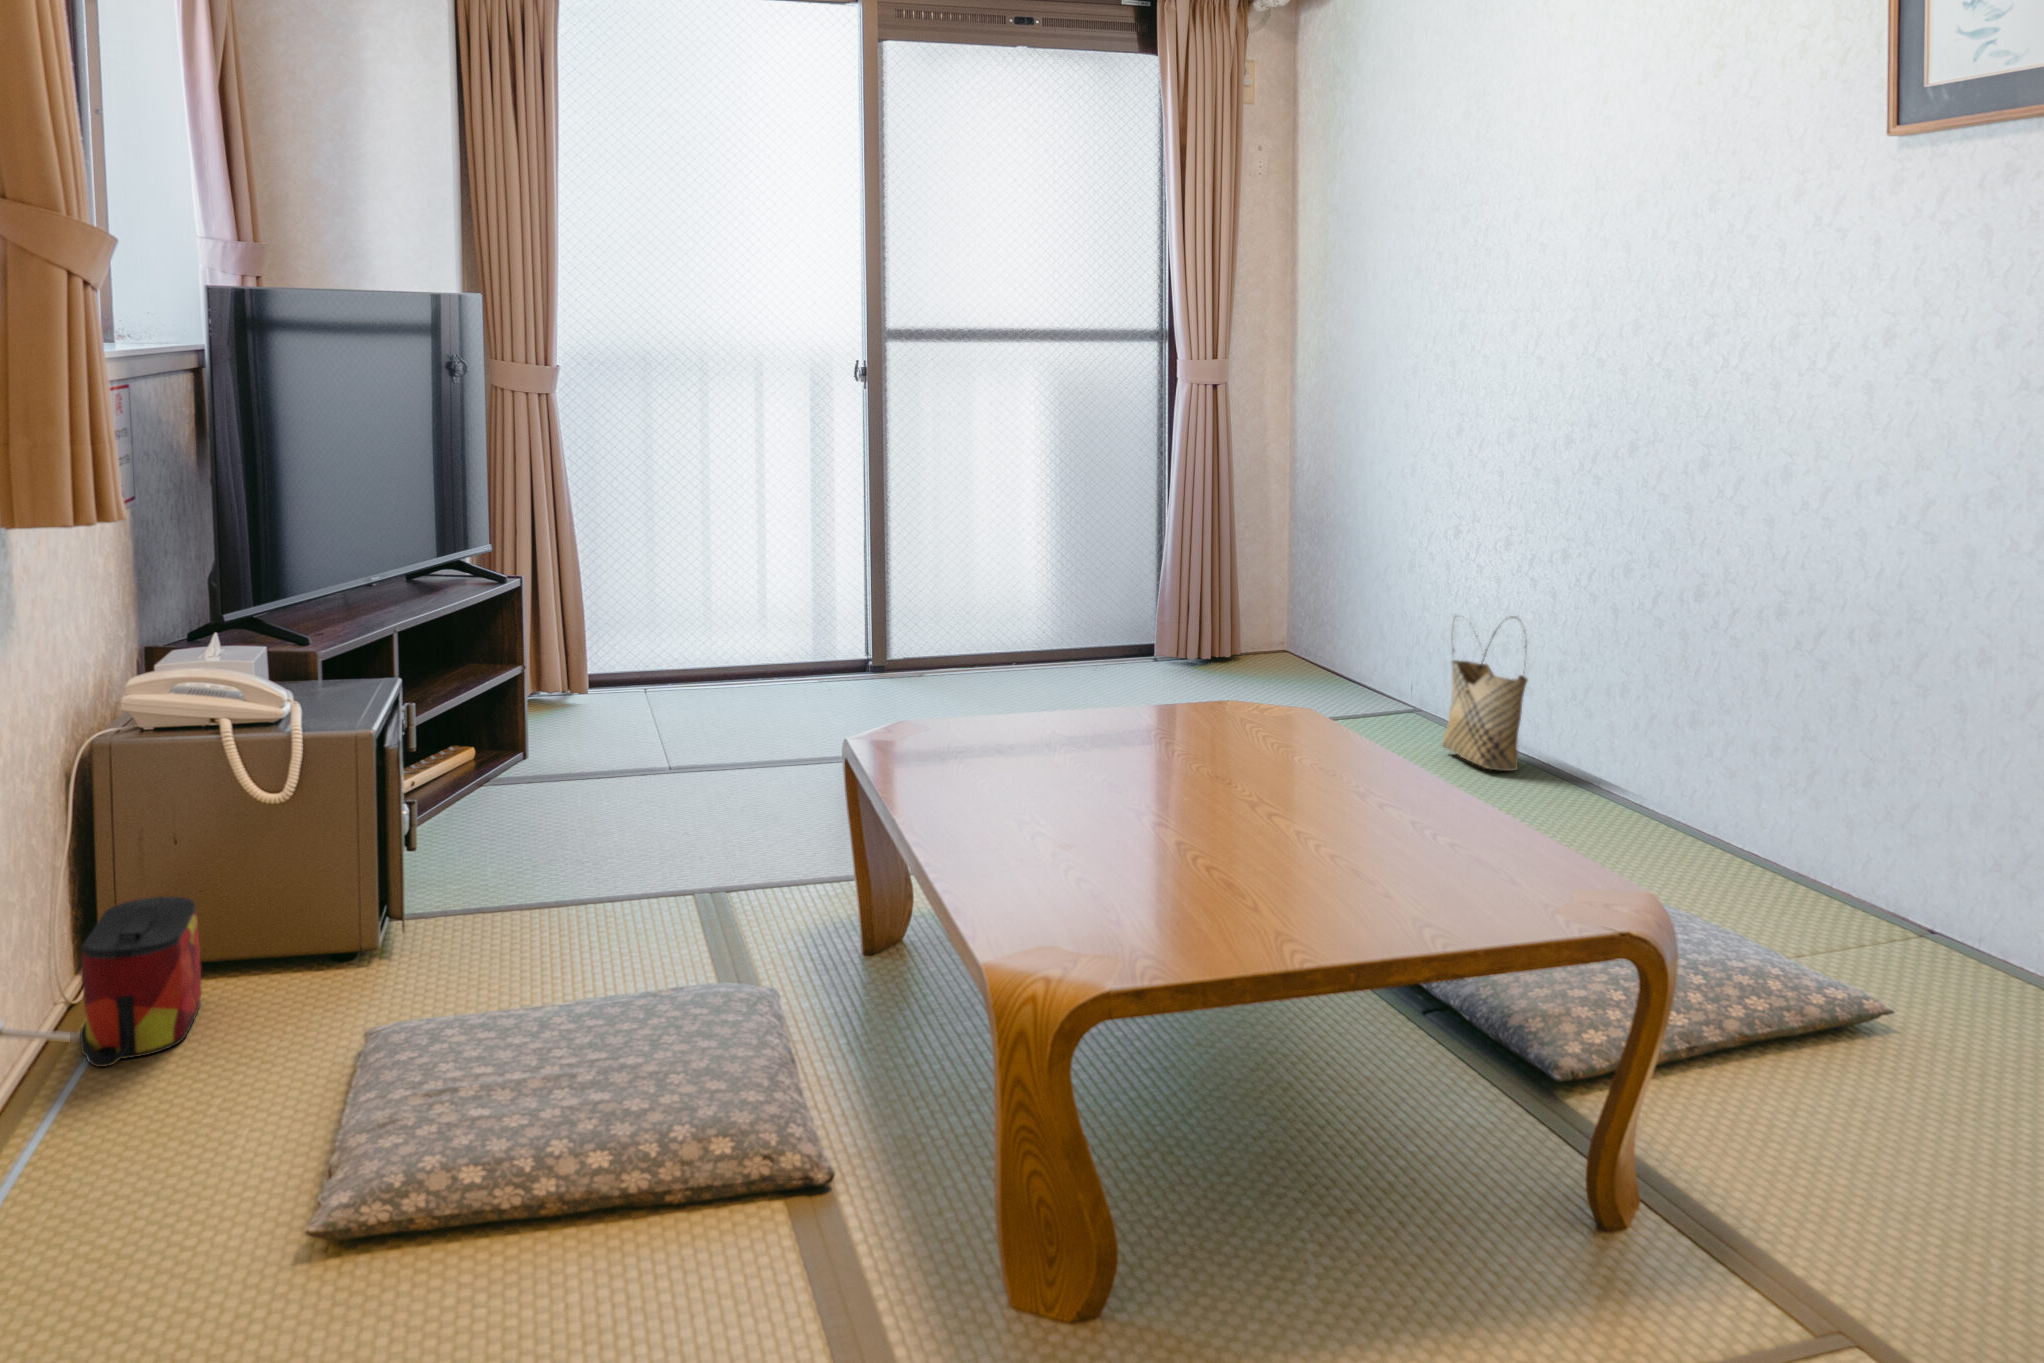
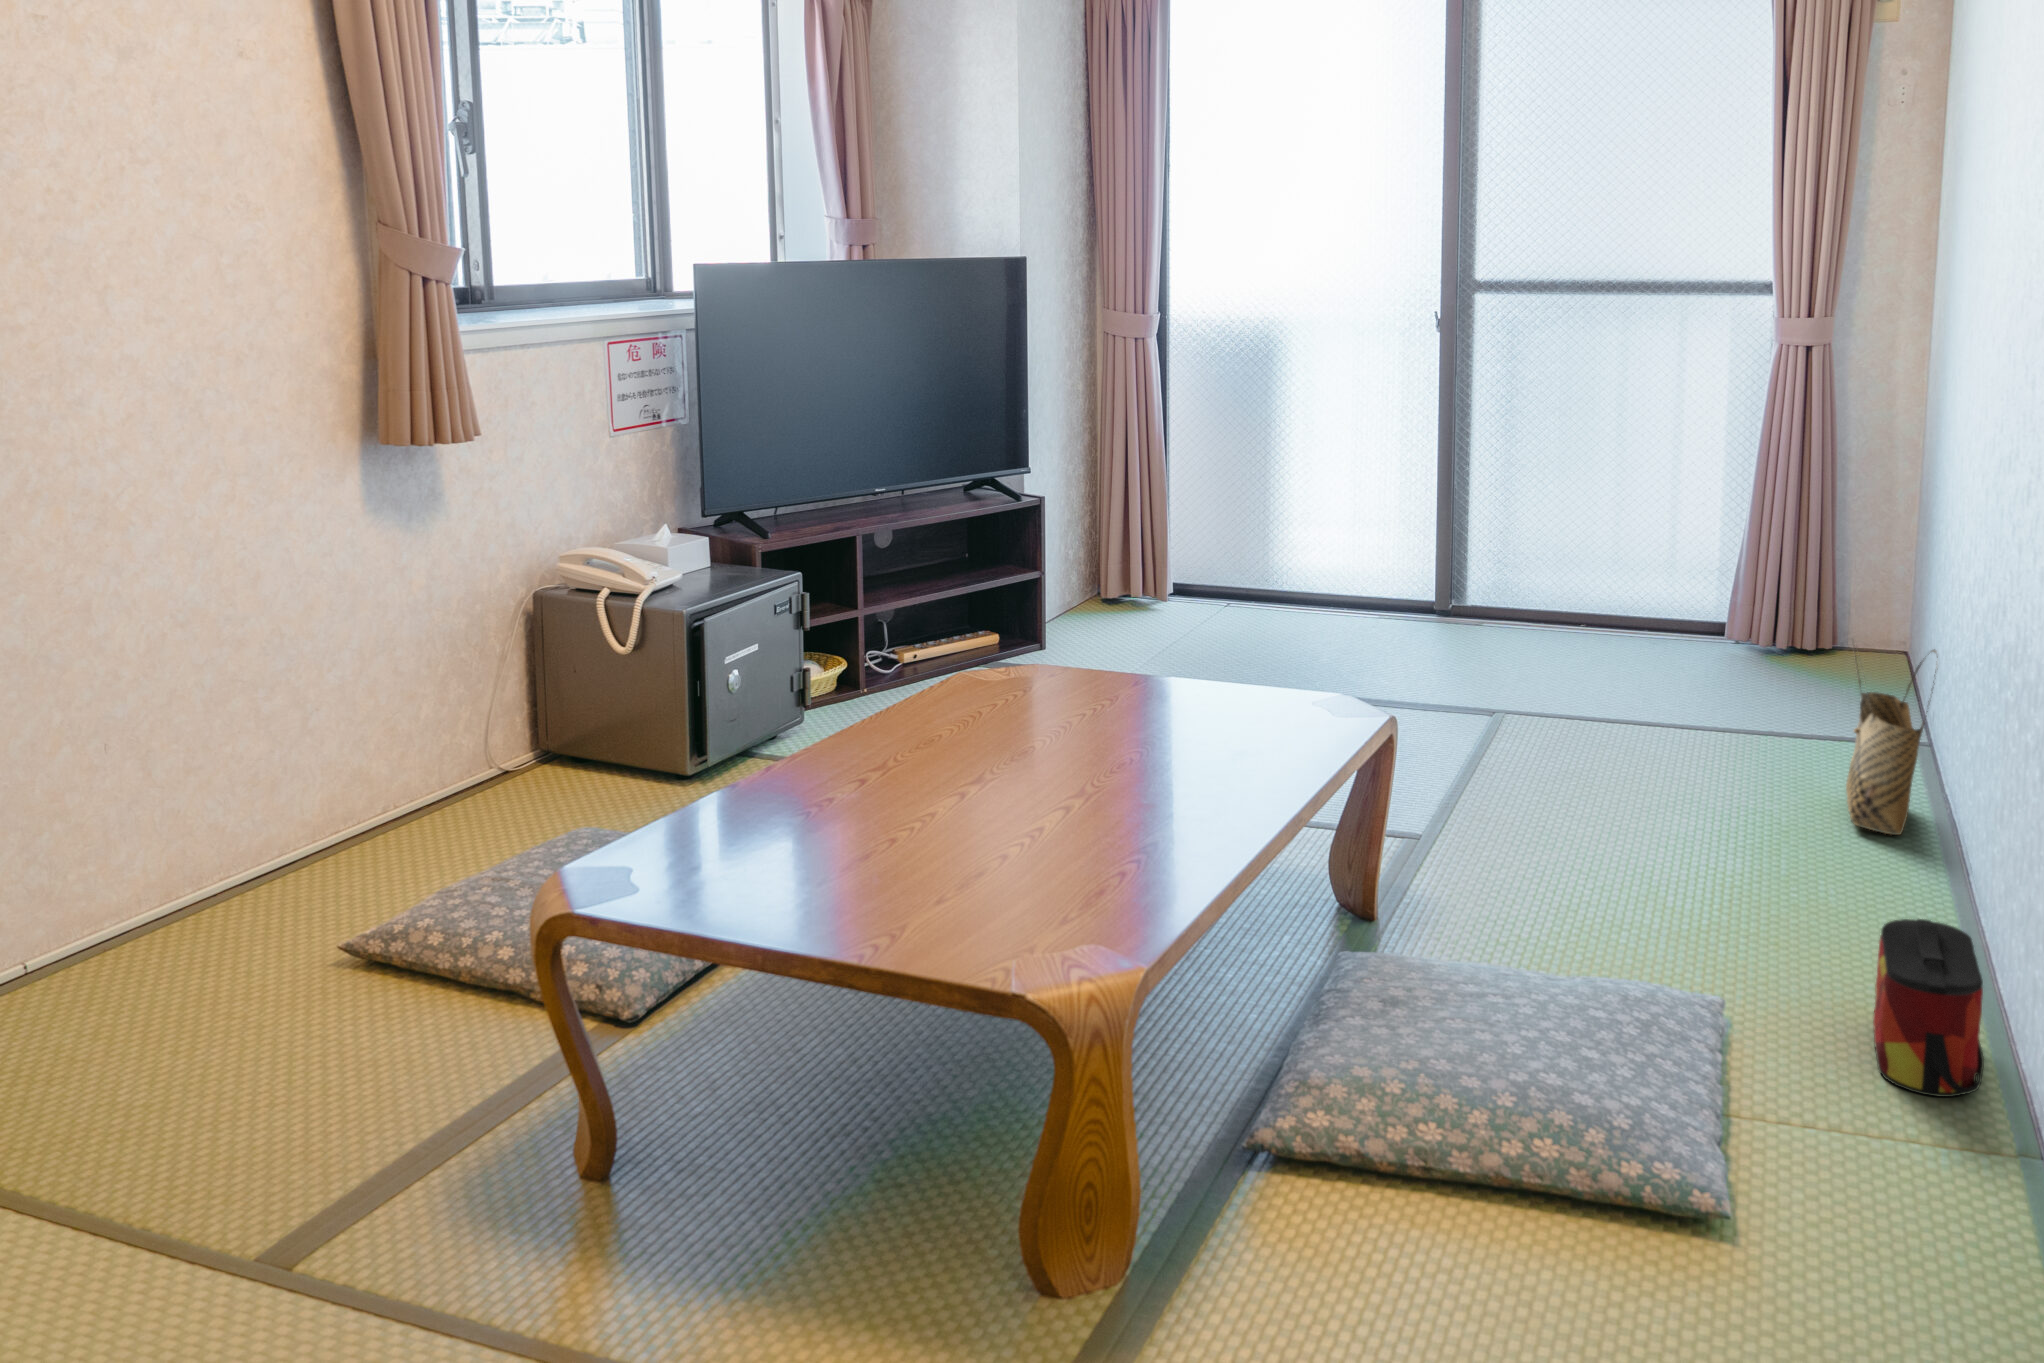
bag: present [80,897,201,1067] -> present [1873,919,1984,1097]

